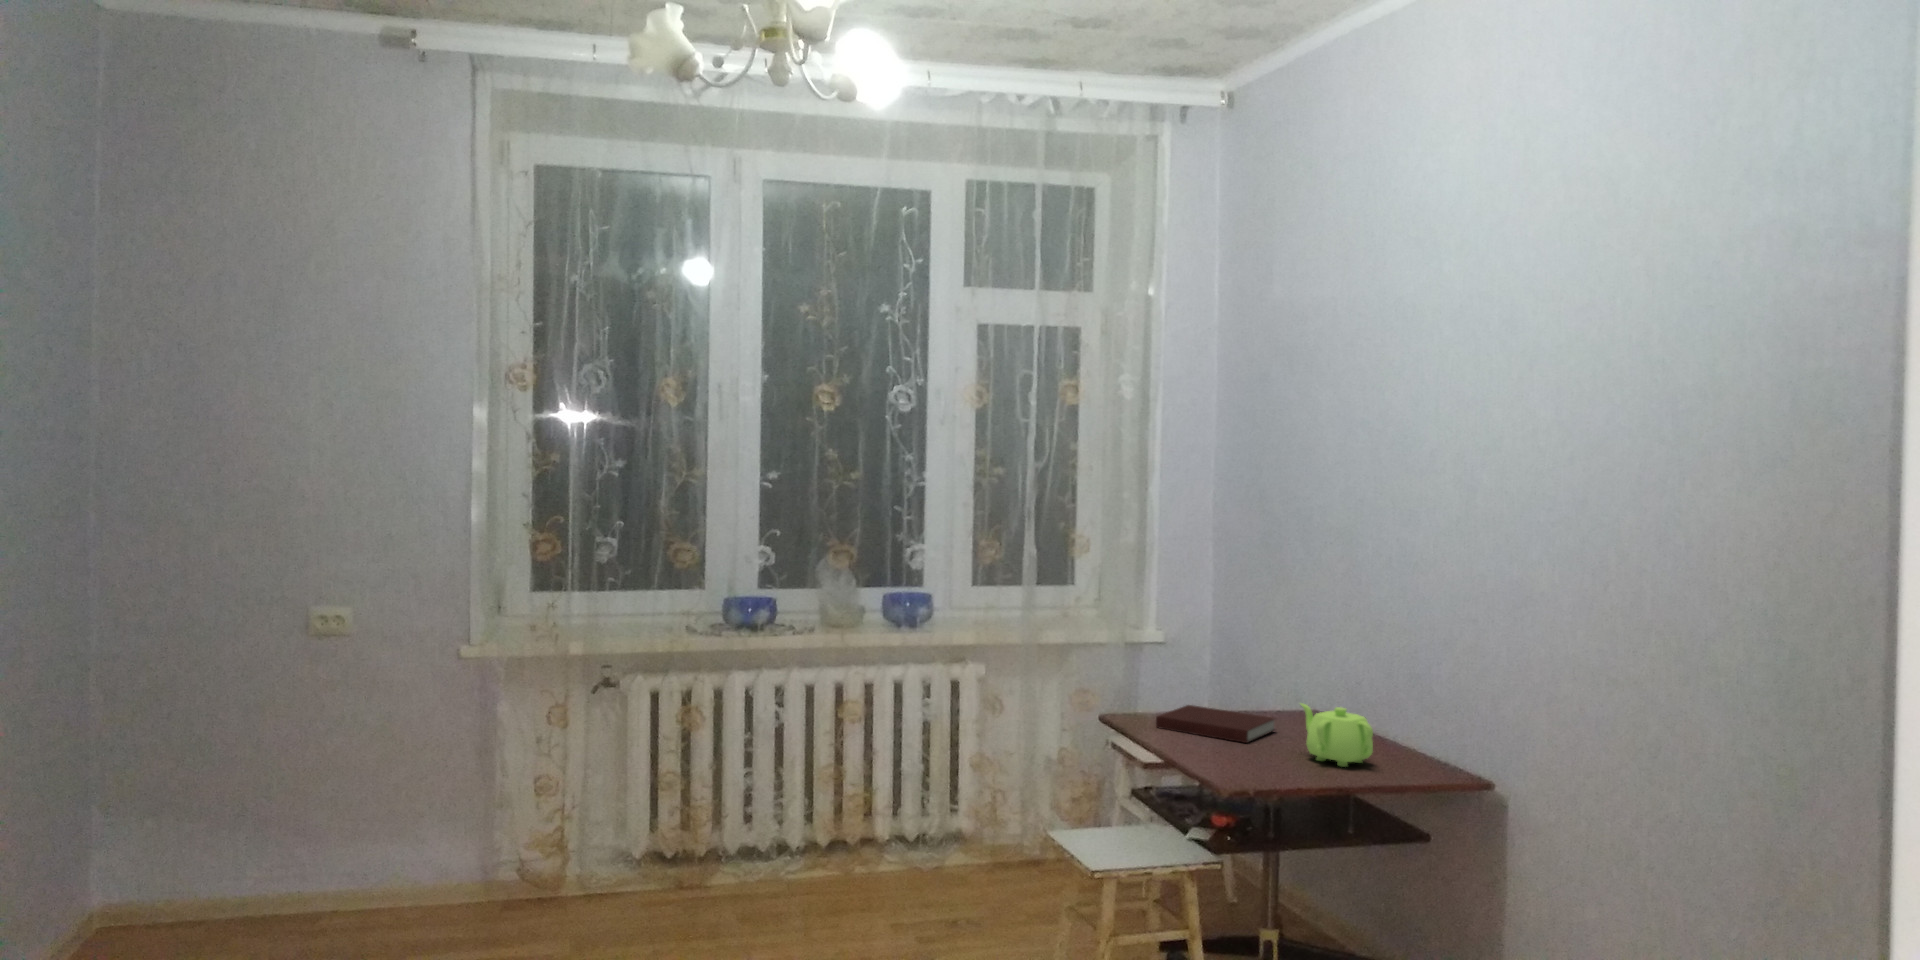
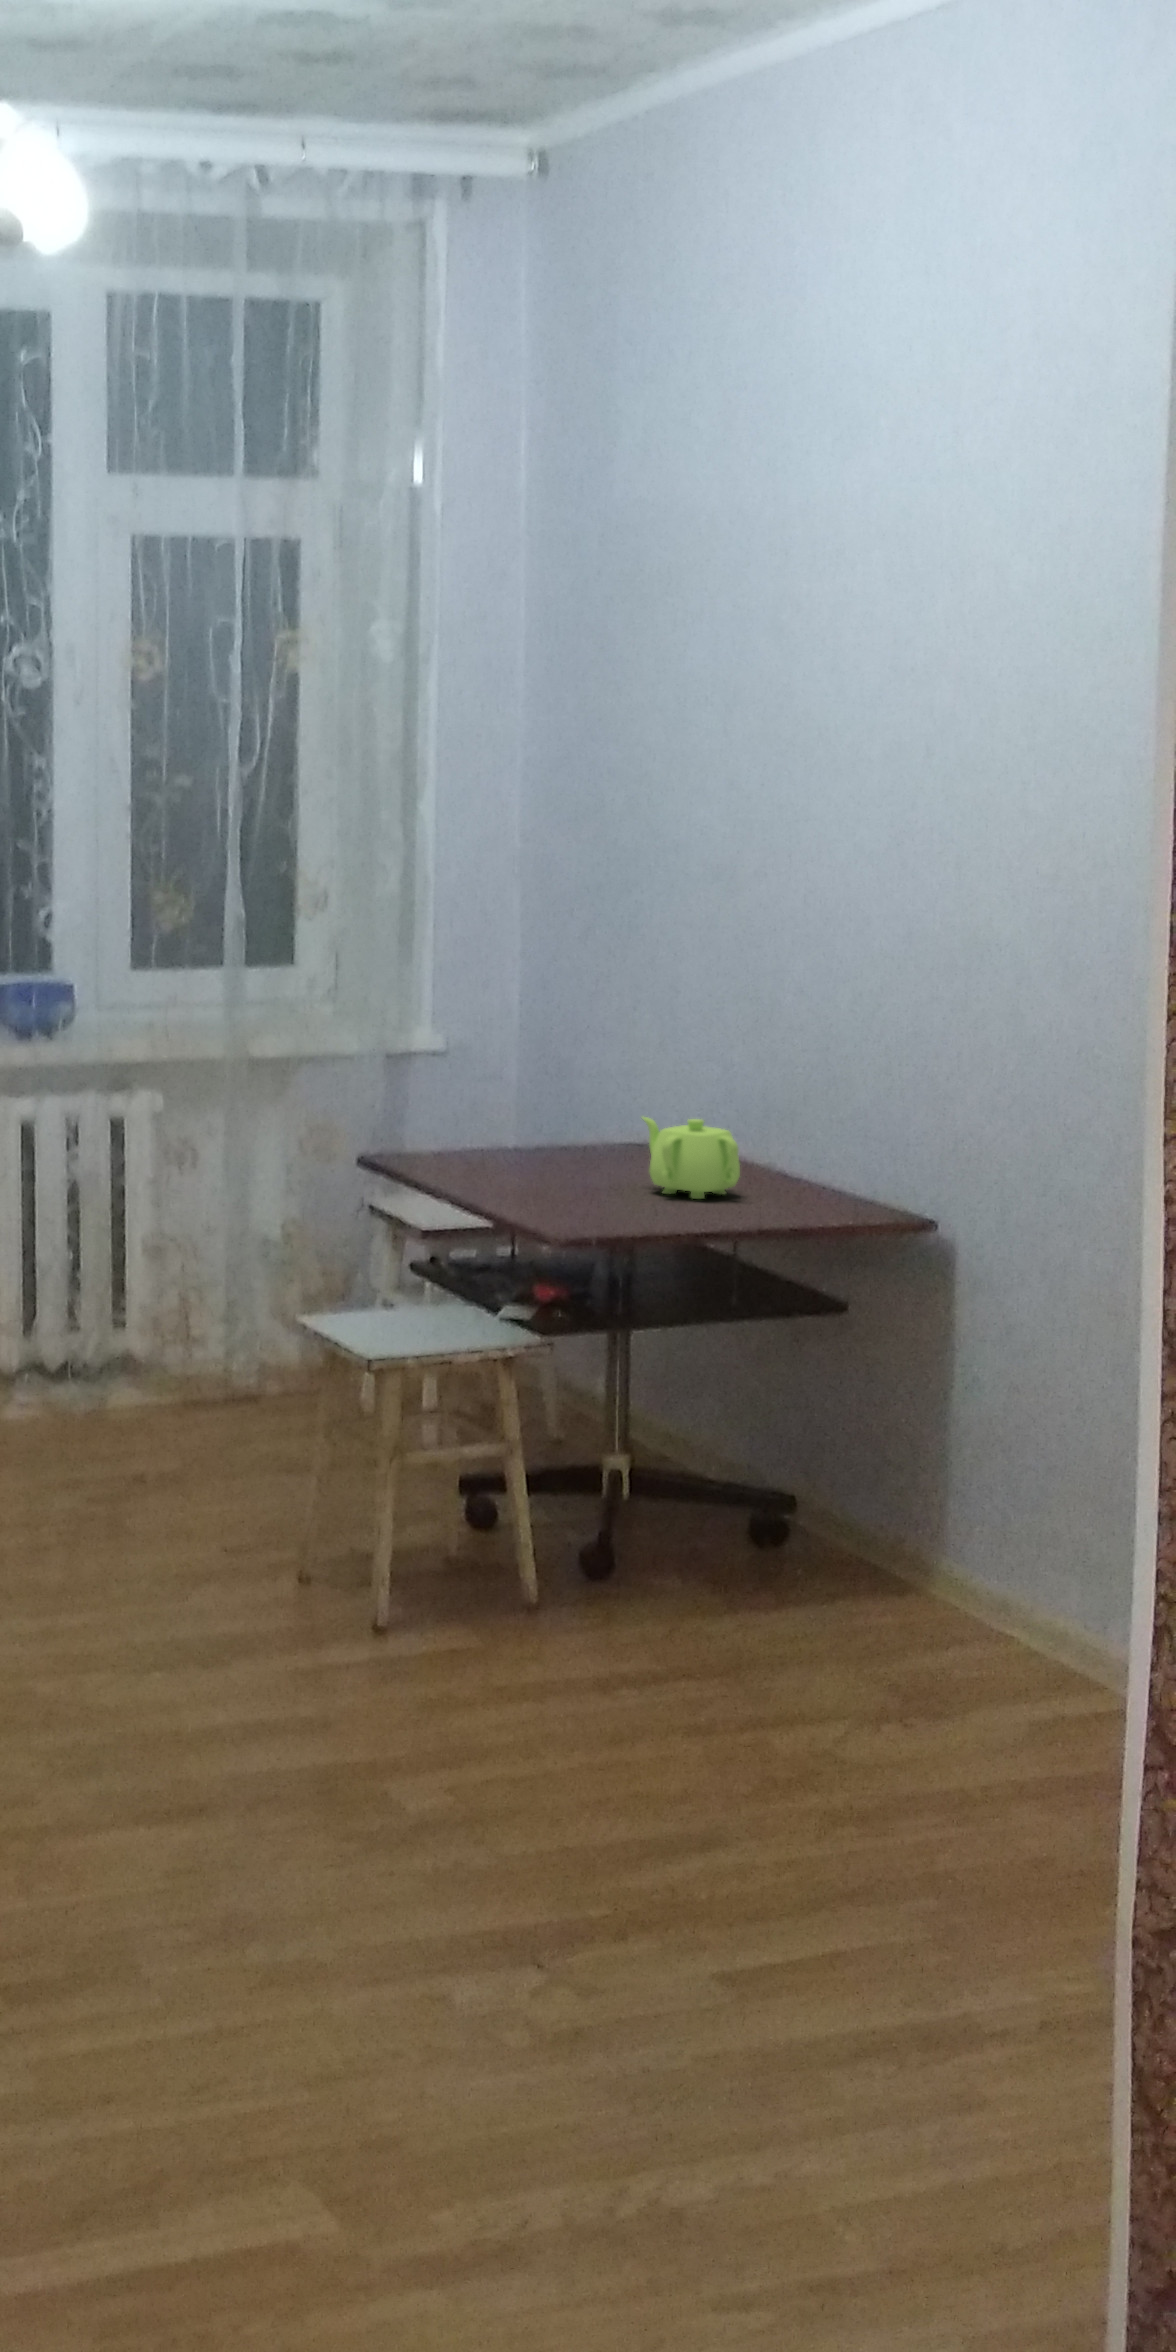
notebook: present [1156,705,1275,743] -> none [438,1132,613,1178]

